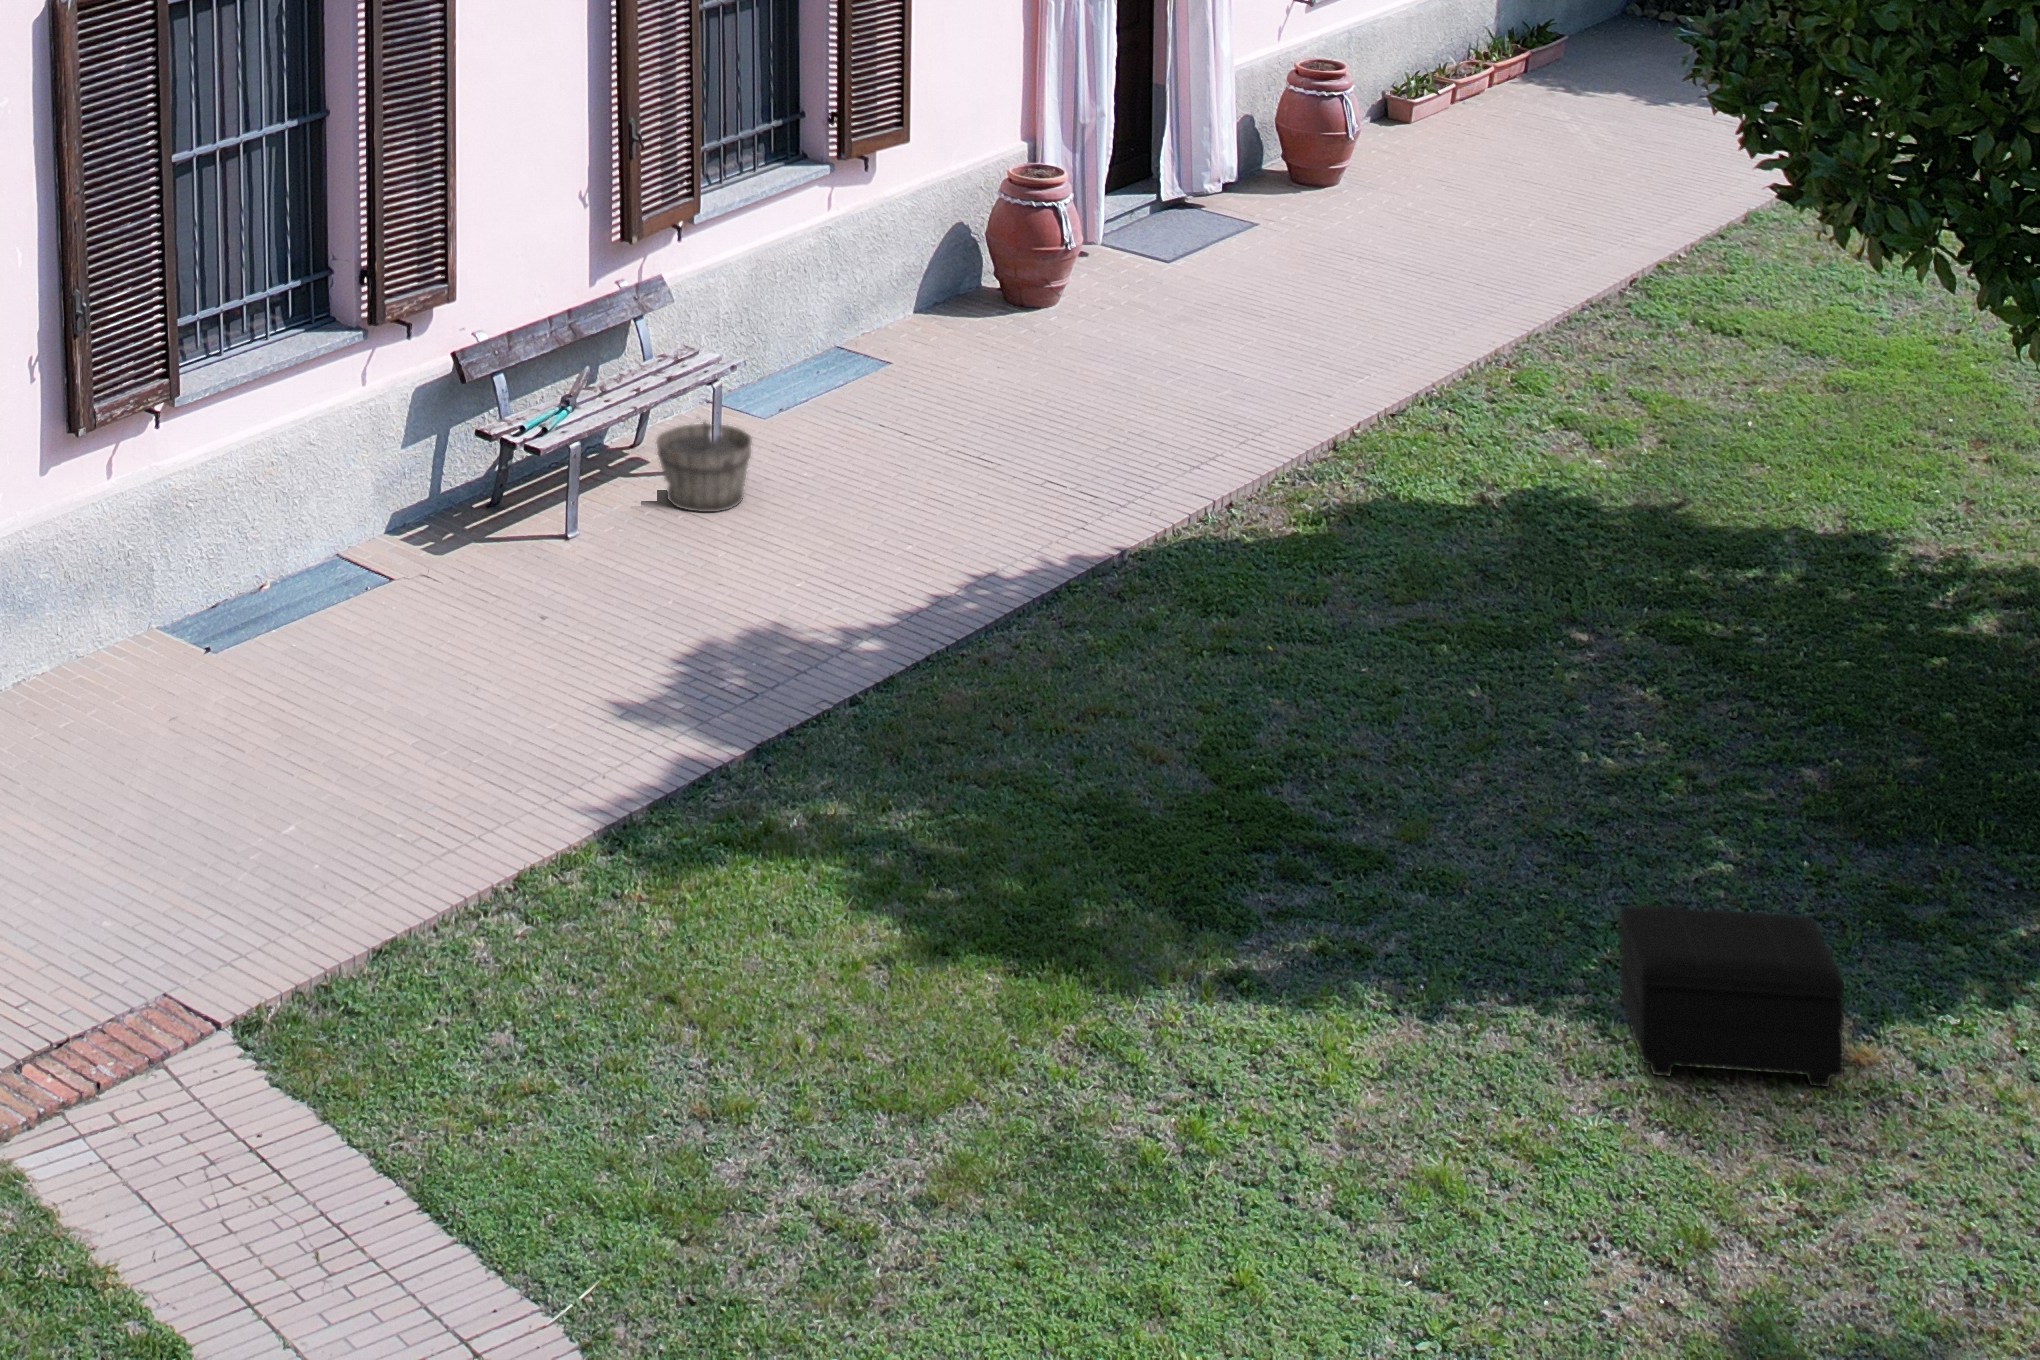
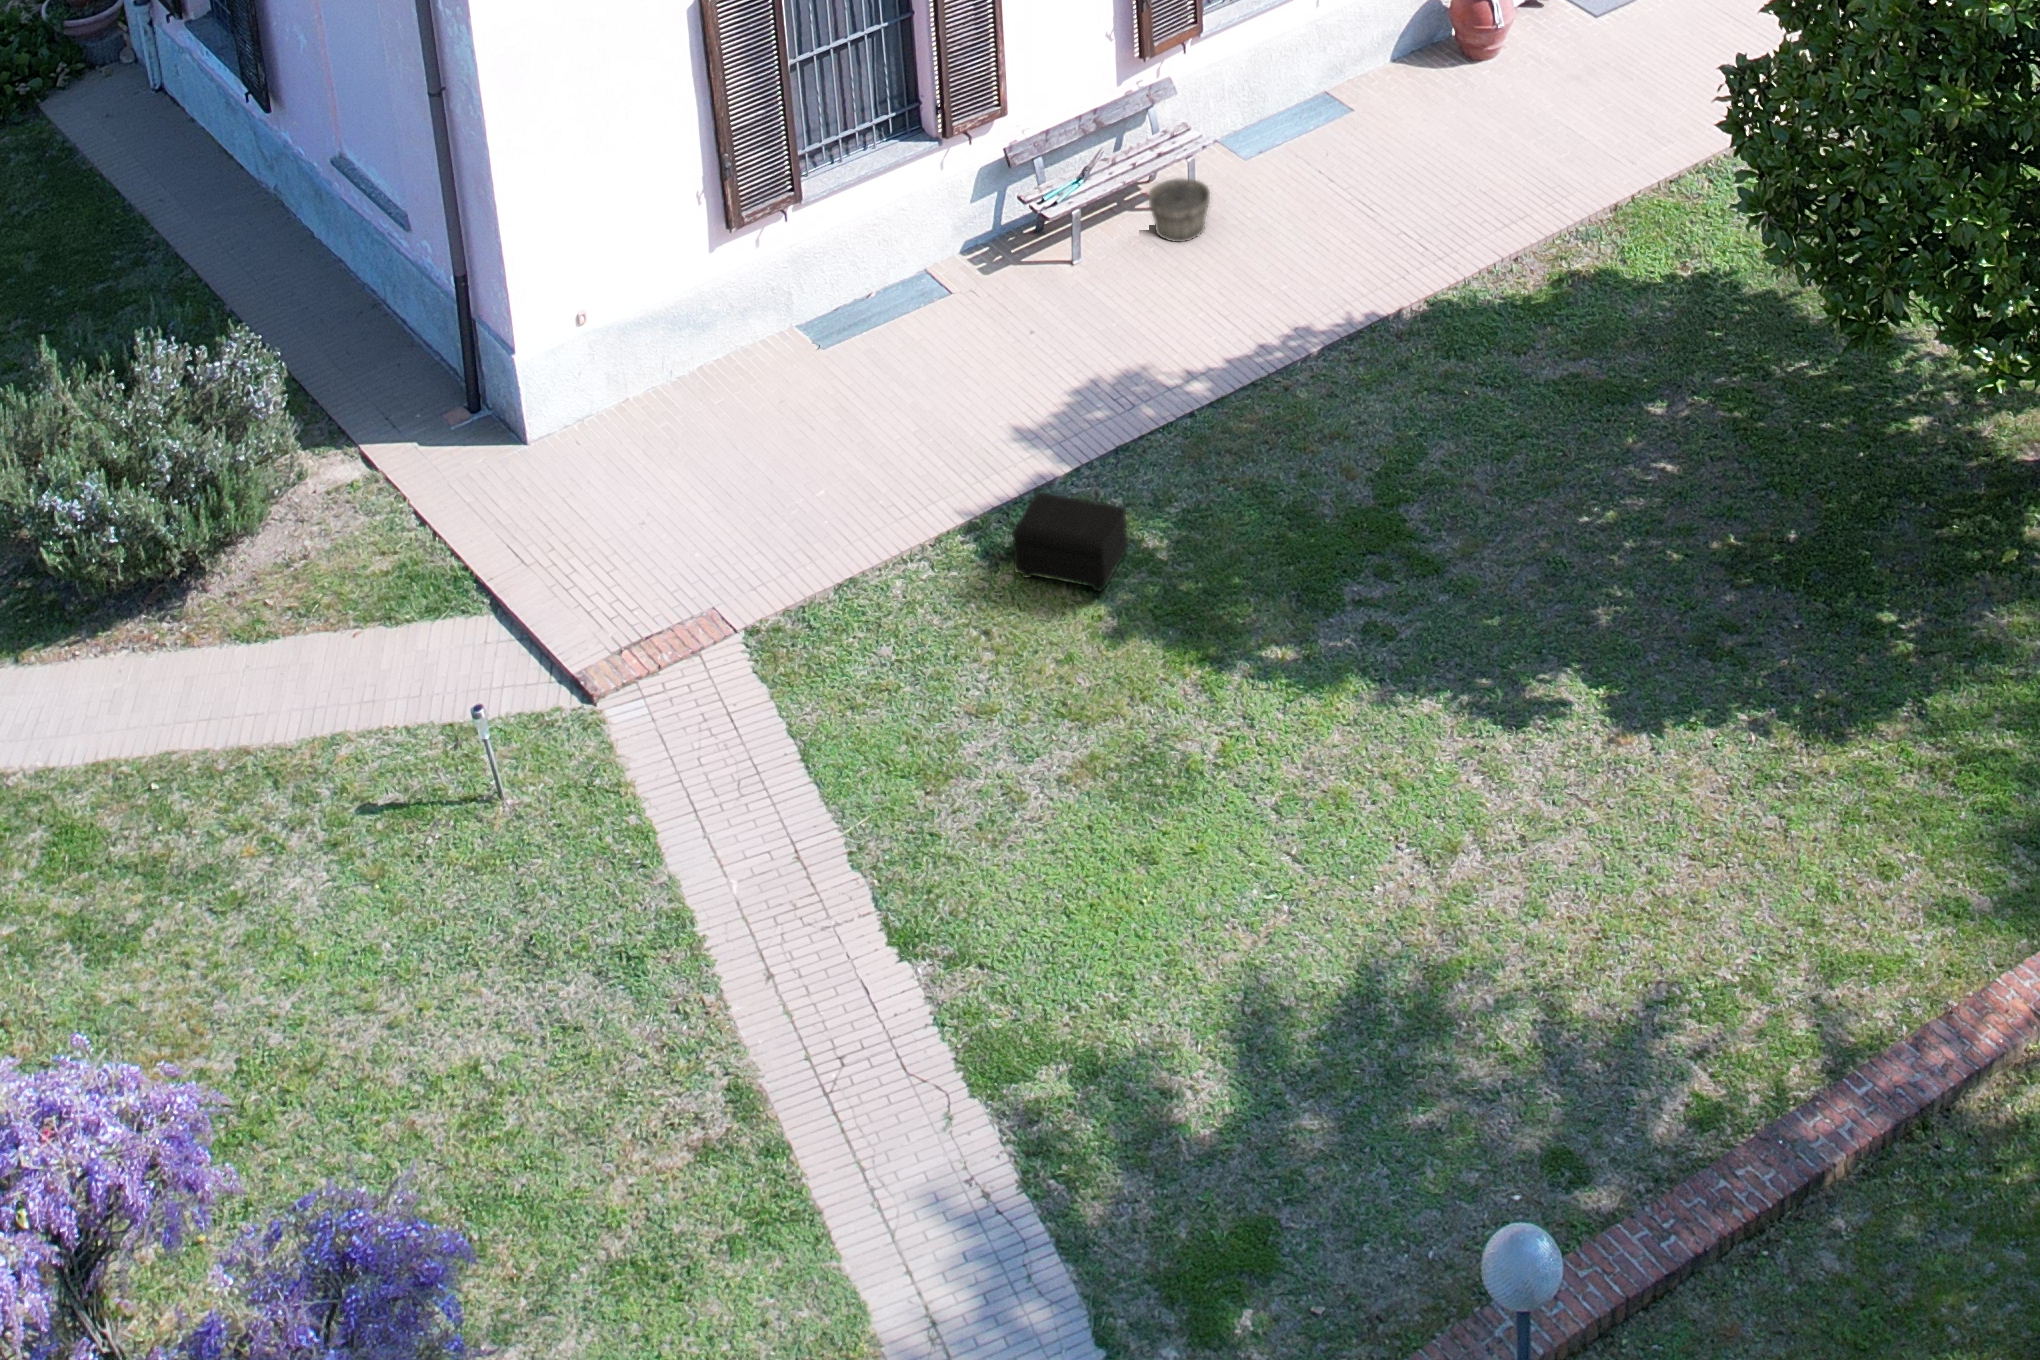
footstool: present [1620,906,1844,1087] -> present [1012,492,1128,592]

